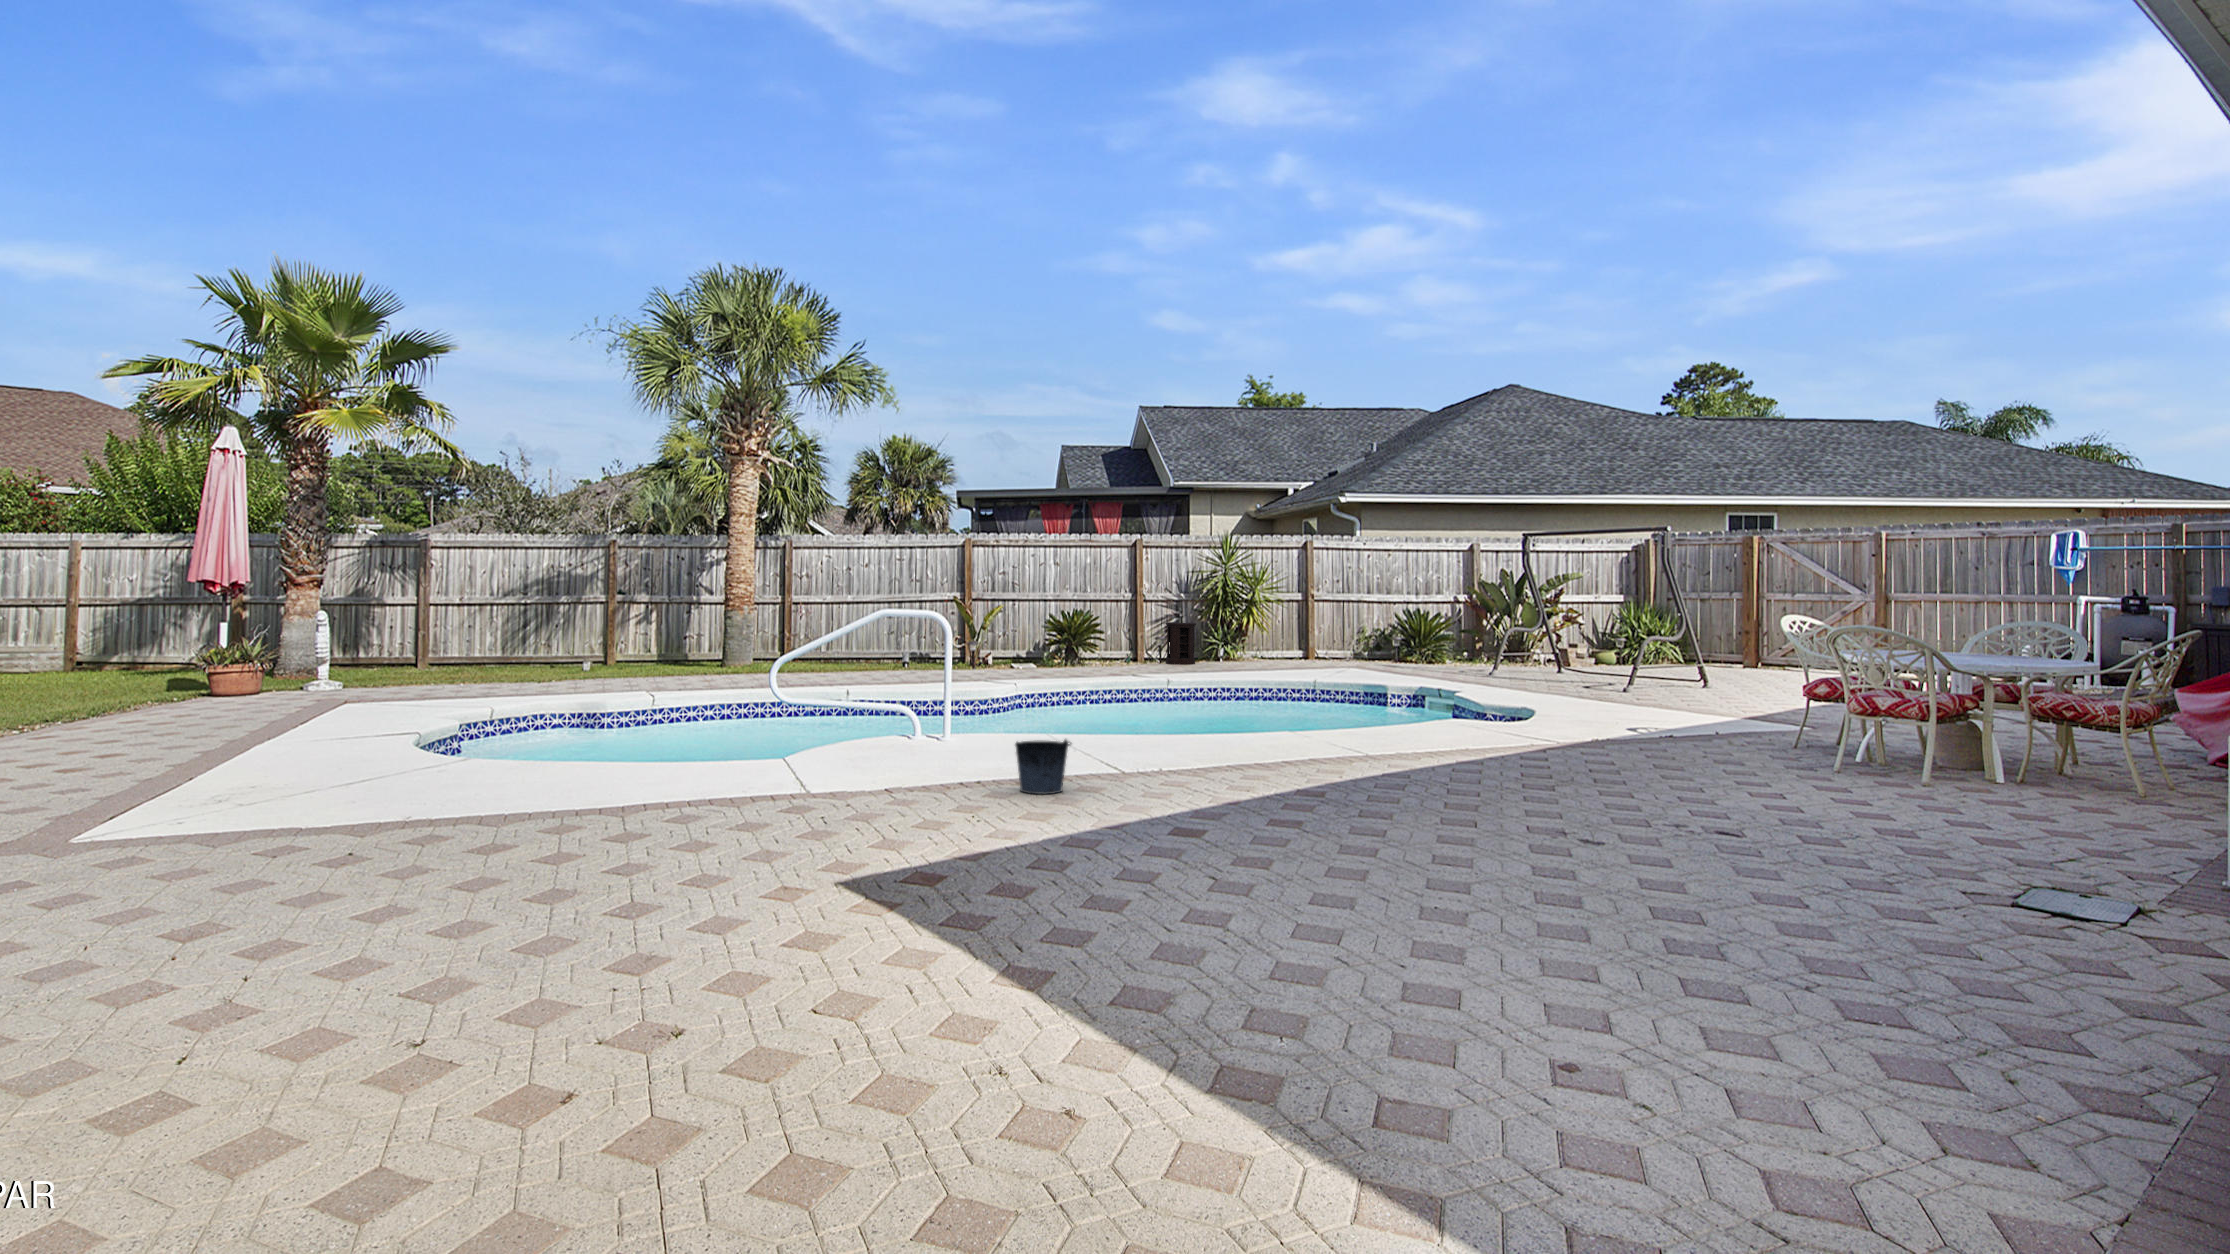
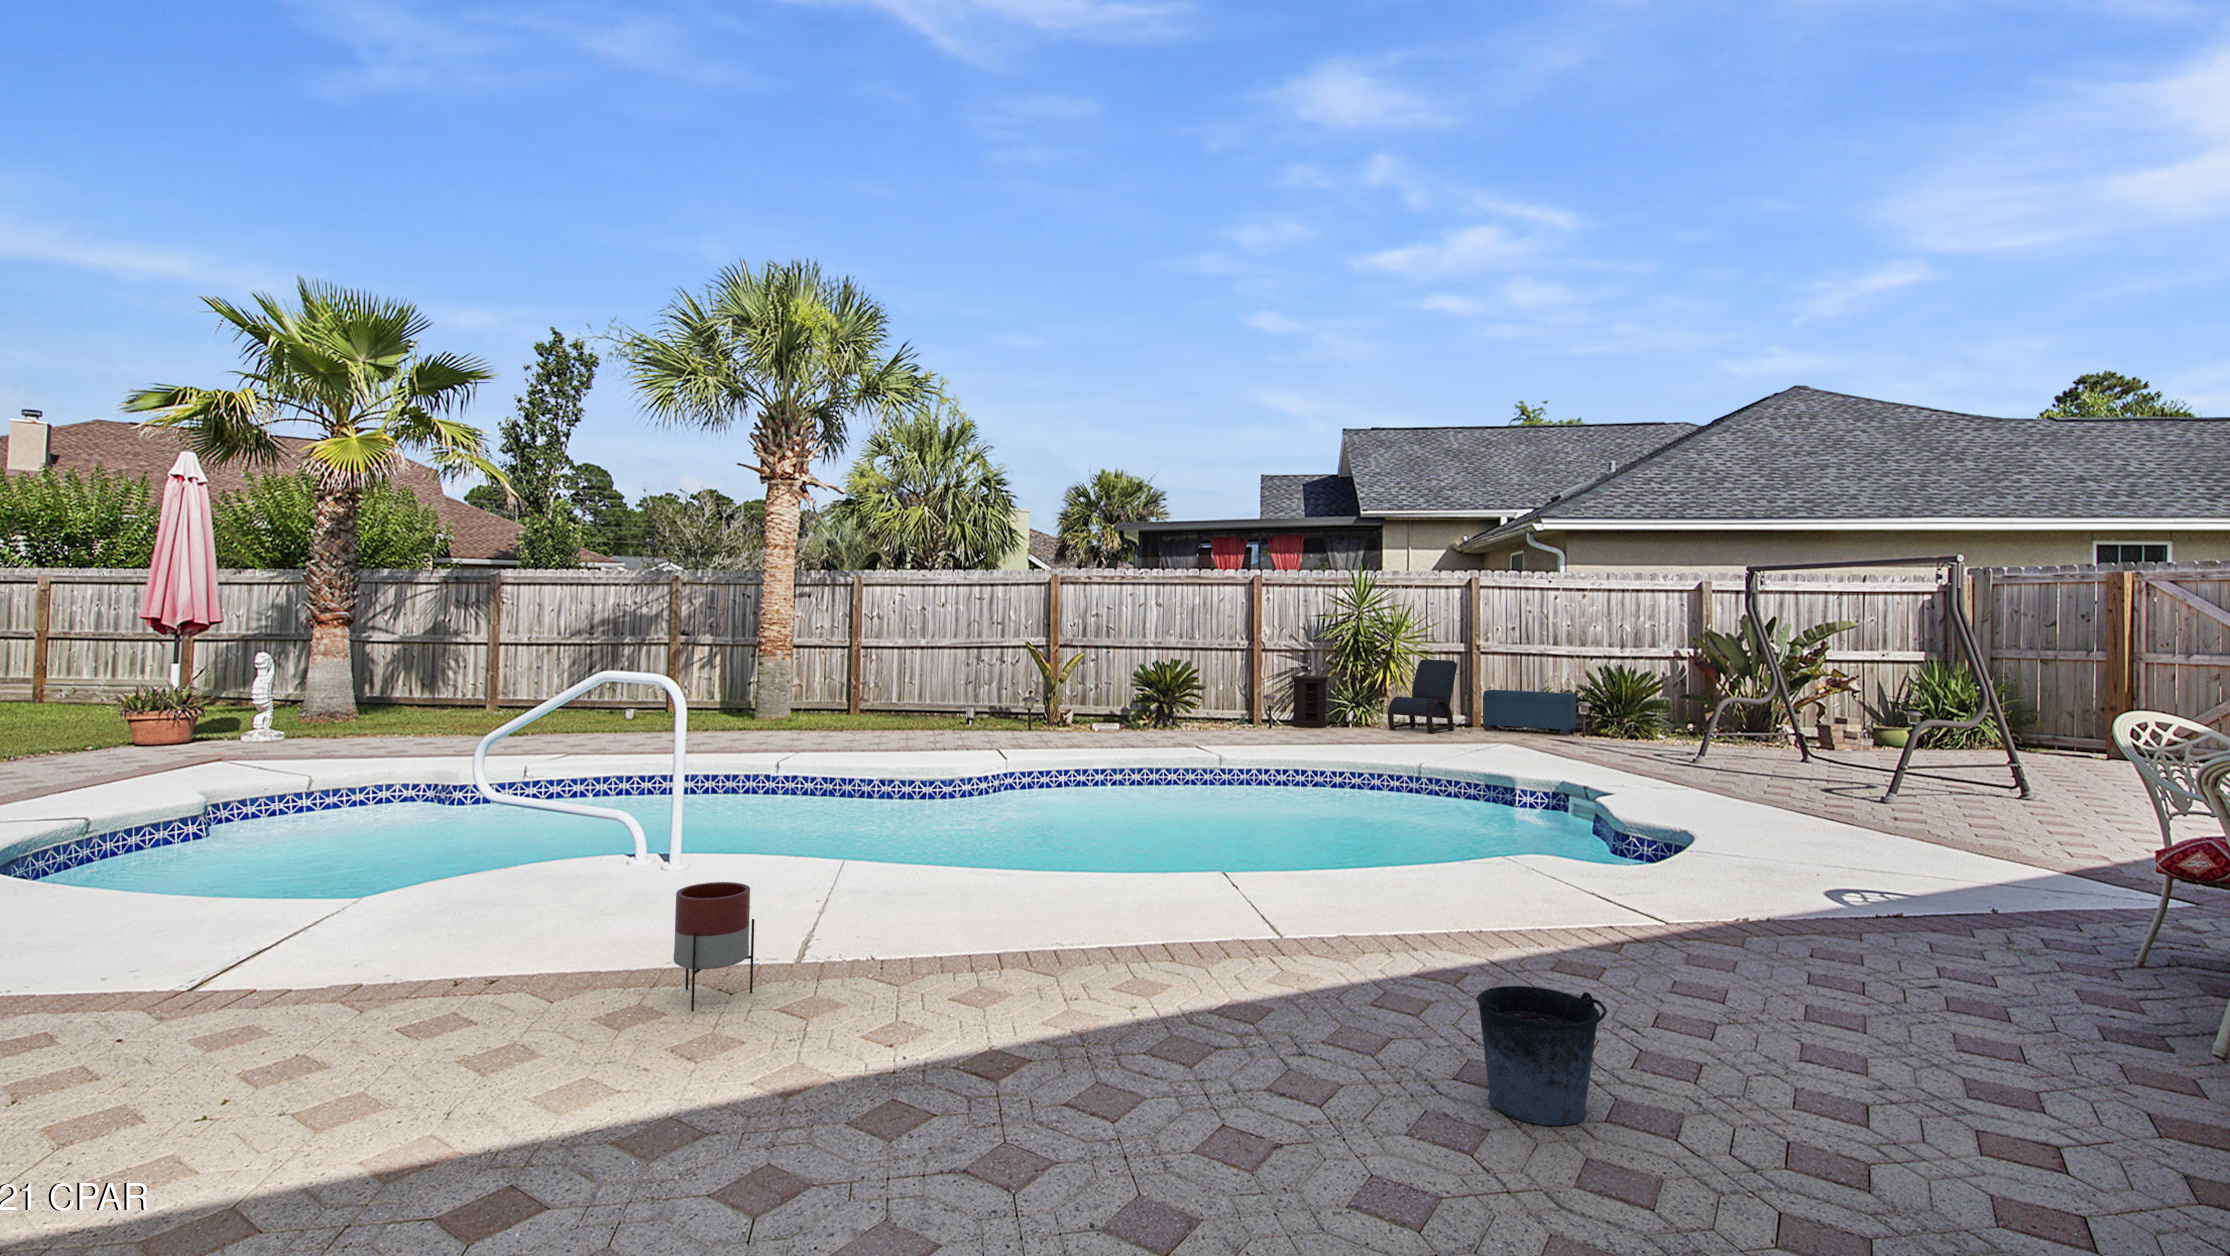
lounge chair: none [1245,607,1295,666] -> present [1388,659,1457,733]
bench: none [1315,631,1384,665] -> present [1483,690,1576,736]
planter: none [1141,717,1182,781] -> present [674,882,754,1012]
bucket: present [1015,740,1071,794] -> present [1477,986,1607,1126]

